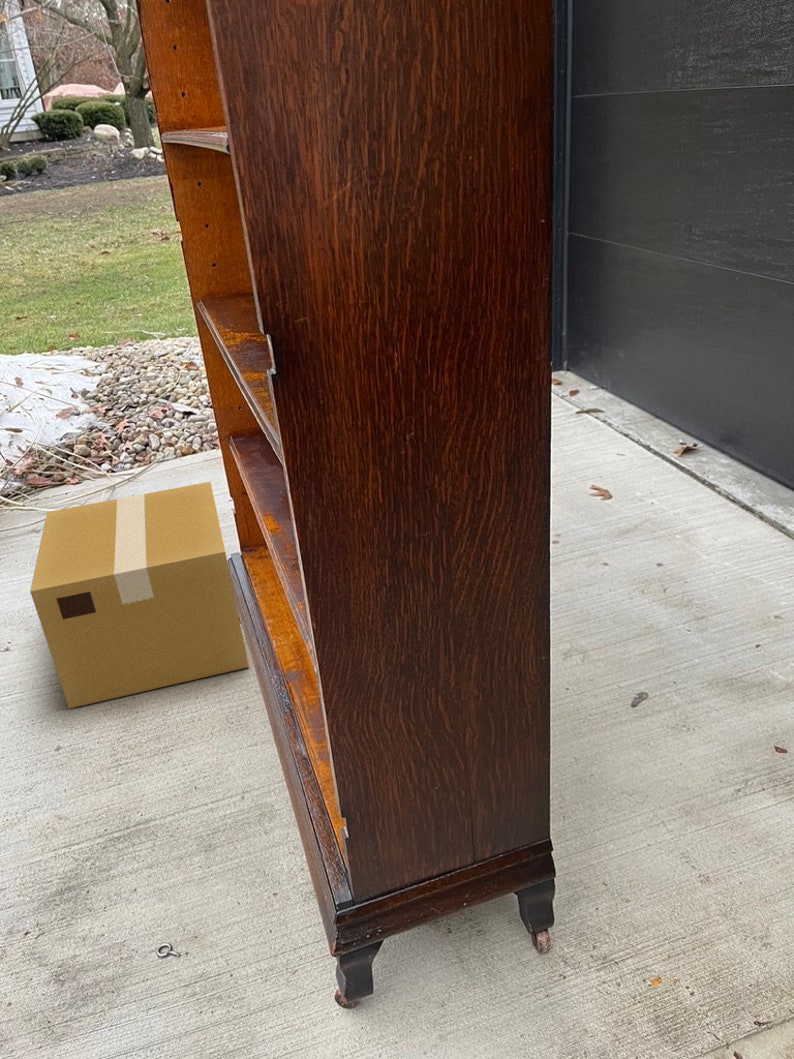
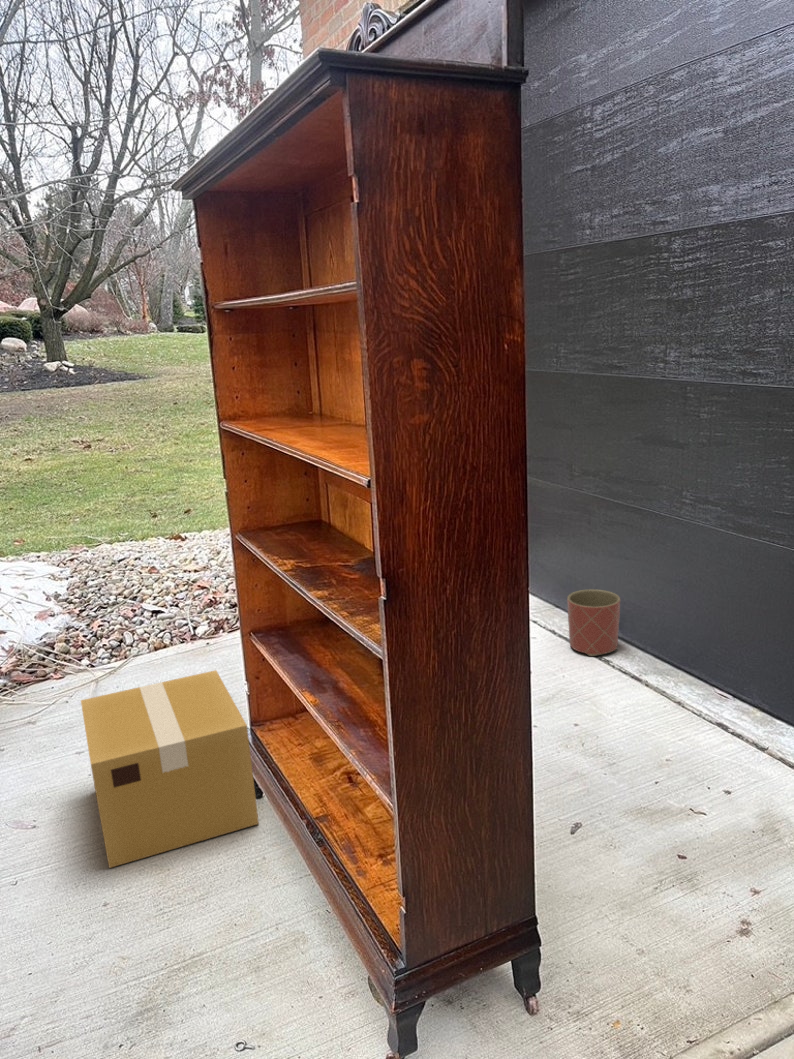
planter: none [669,395,740,479] -> present [567,589,620,656]

